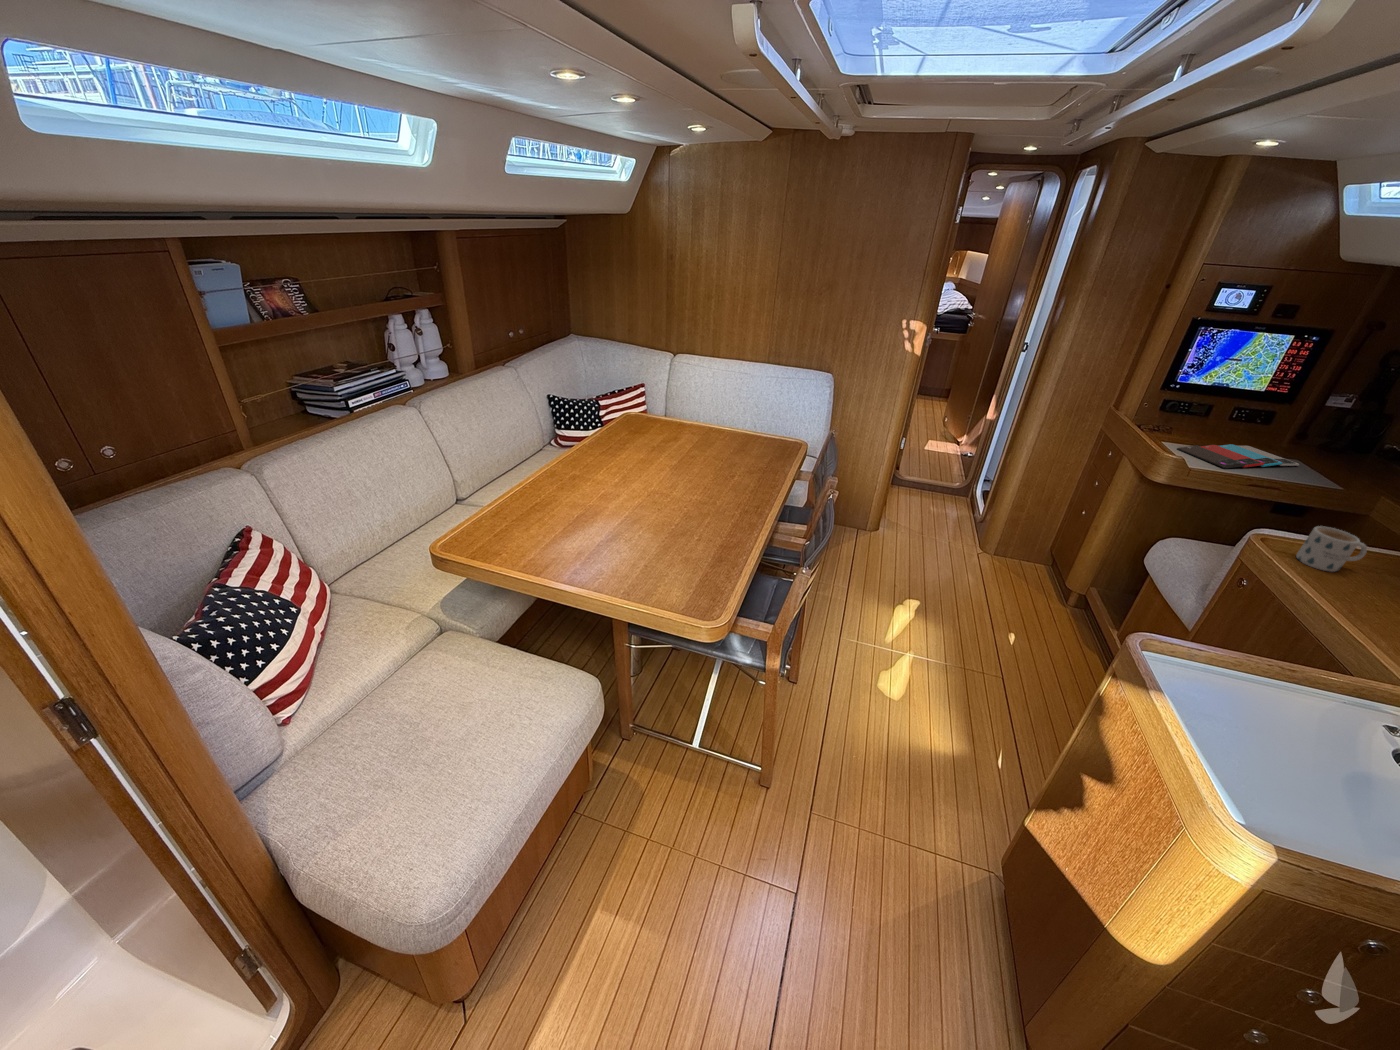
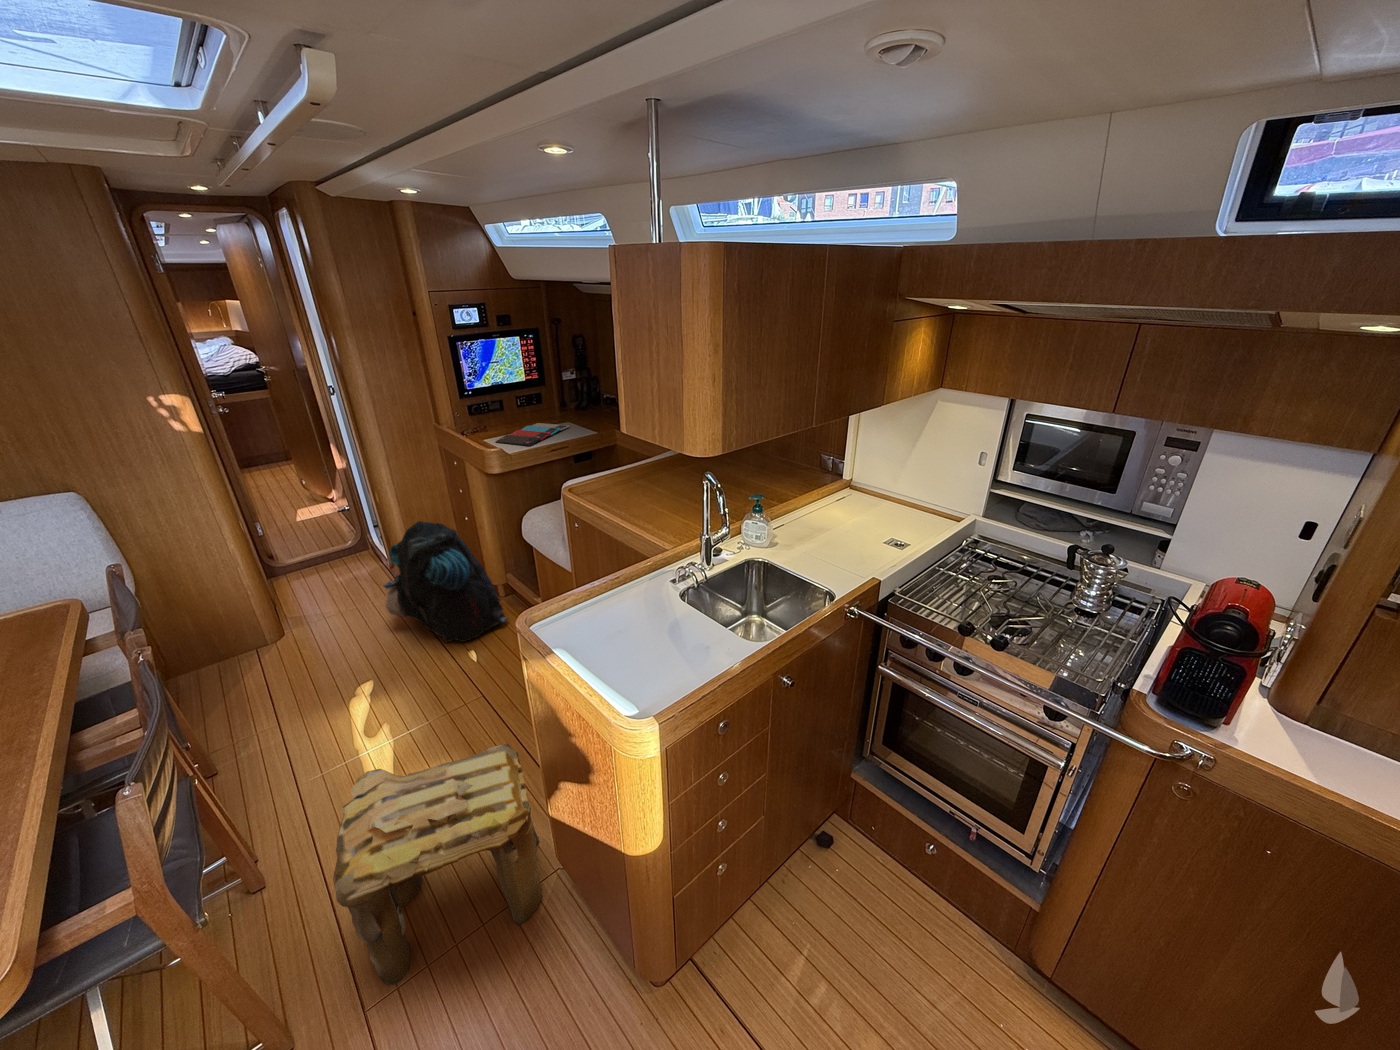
backpack: none [961,493,1072,630] -> present [383,521,508,642]
mug: present [1296,526,1367,572] -> none [588,465,619,495]
stool: none [827,664,1024,882] -> present [333,744,543,986]

